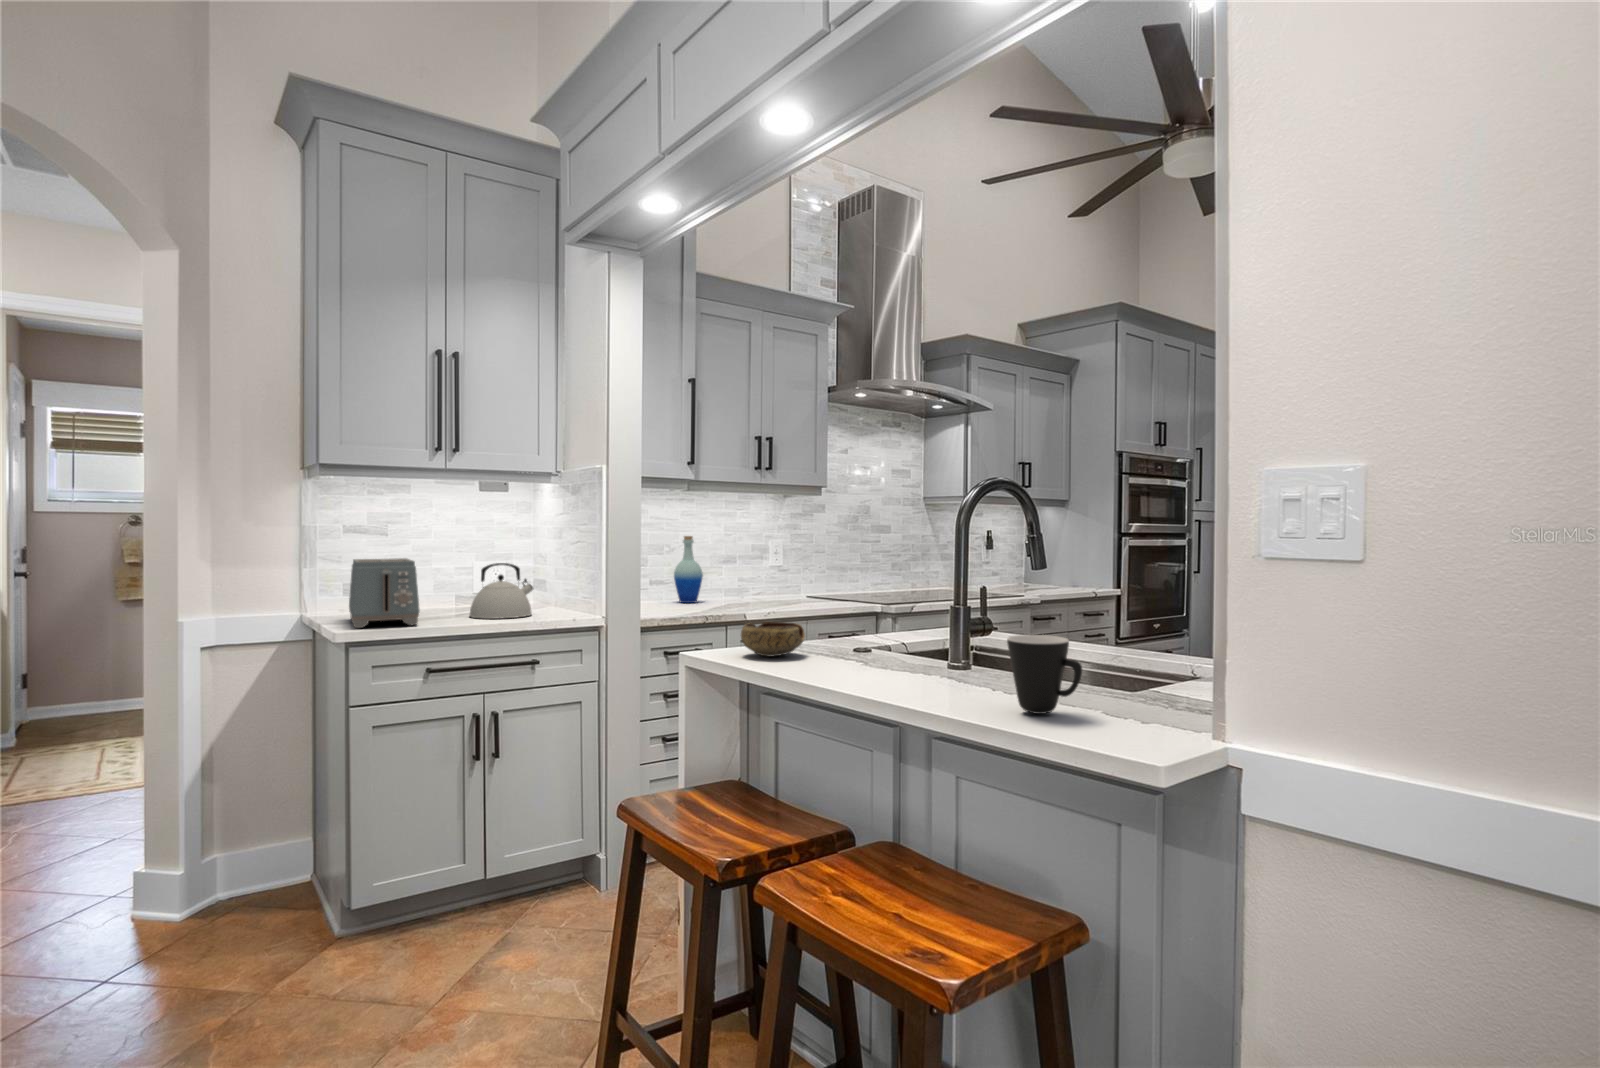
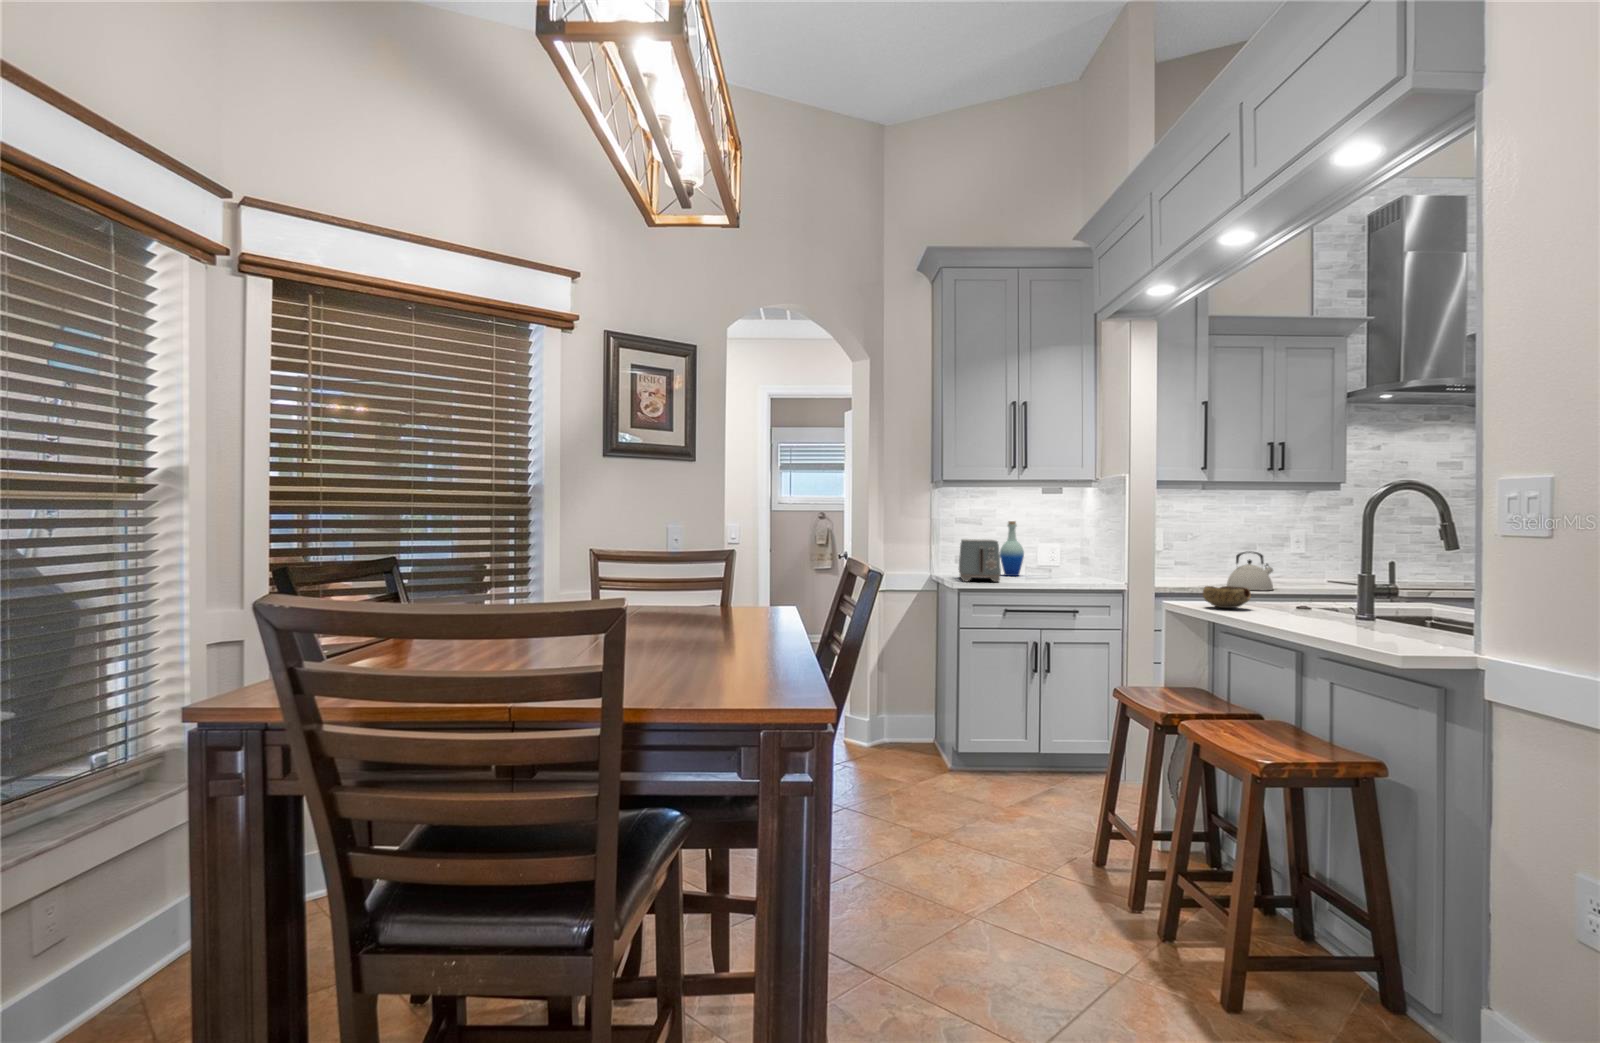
bottle: present [674,536,703,603] -> present [1000,521,1024,576]
kettle: present [470,563,533,619] -> present [1227,552,1273,590]
mug: present [1007,635,1082,714] -> none [1345,591,1394,639]

